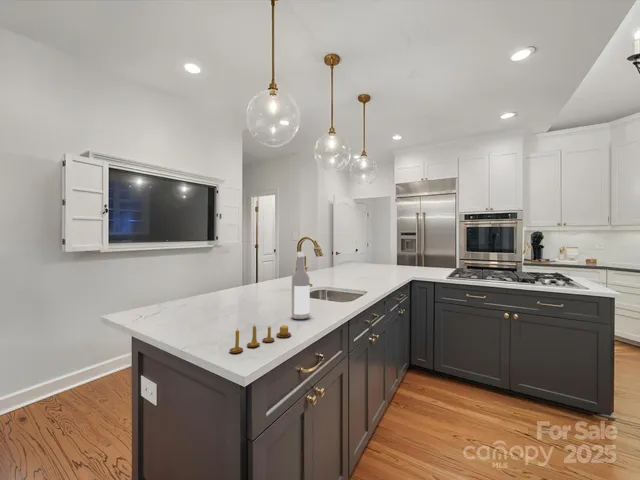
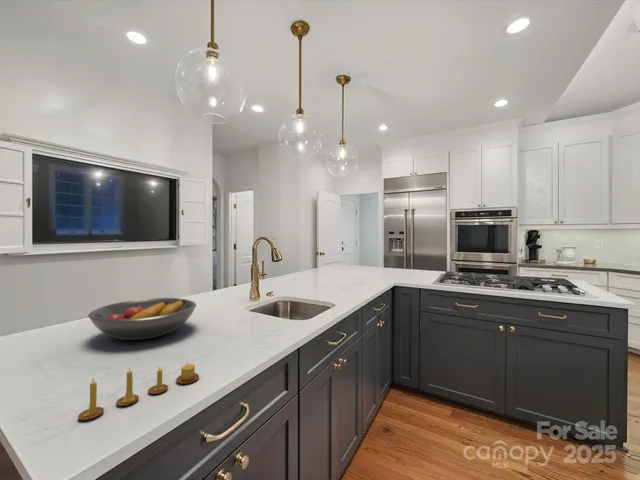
wine bottle: present [292,252,310,319] -> none [219,257,244,348]
fruit bowl: none [193,285,267,314] -> present [88,298,196,340]

